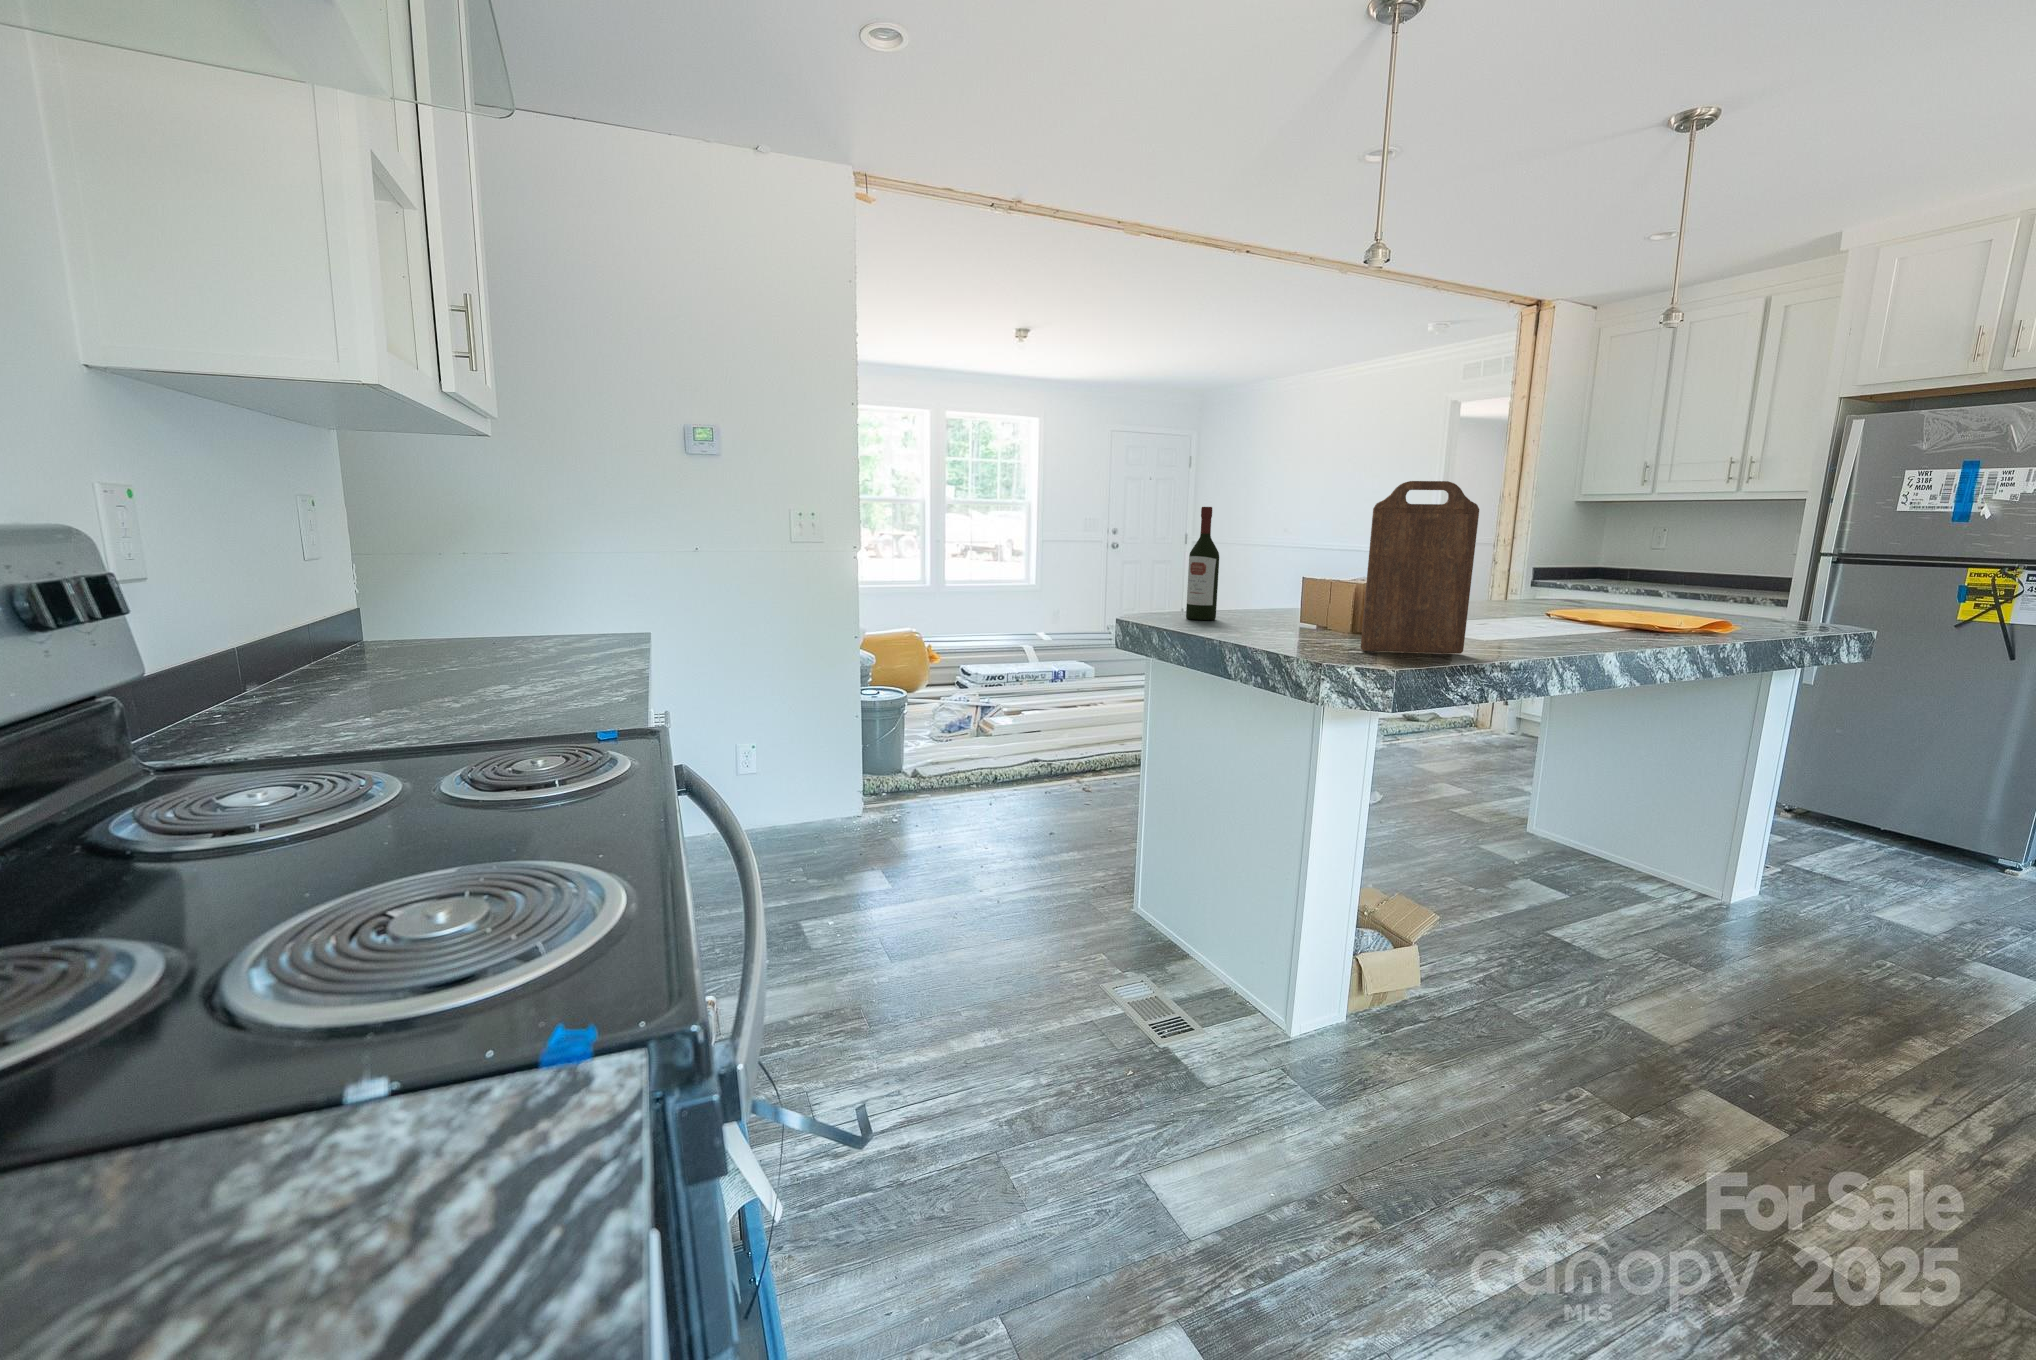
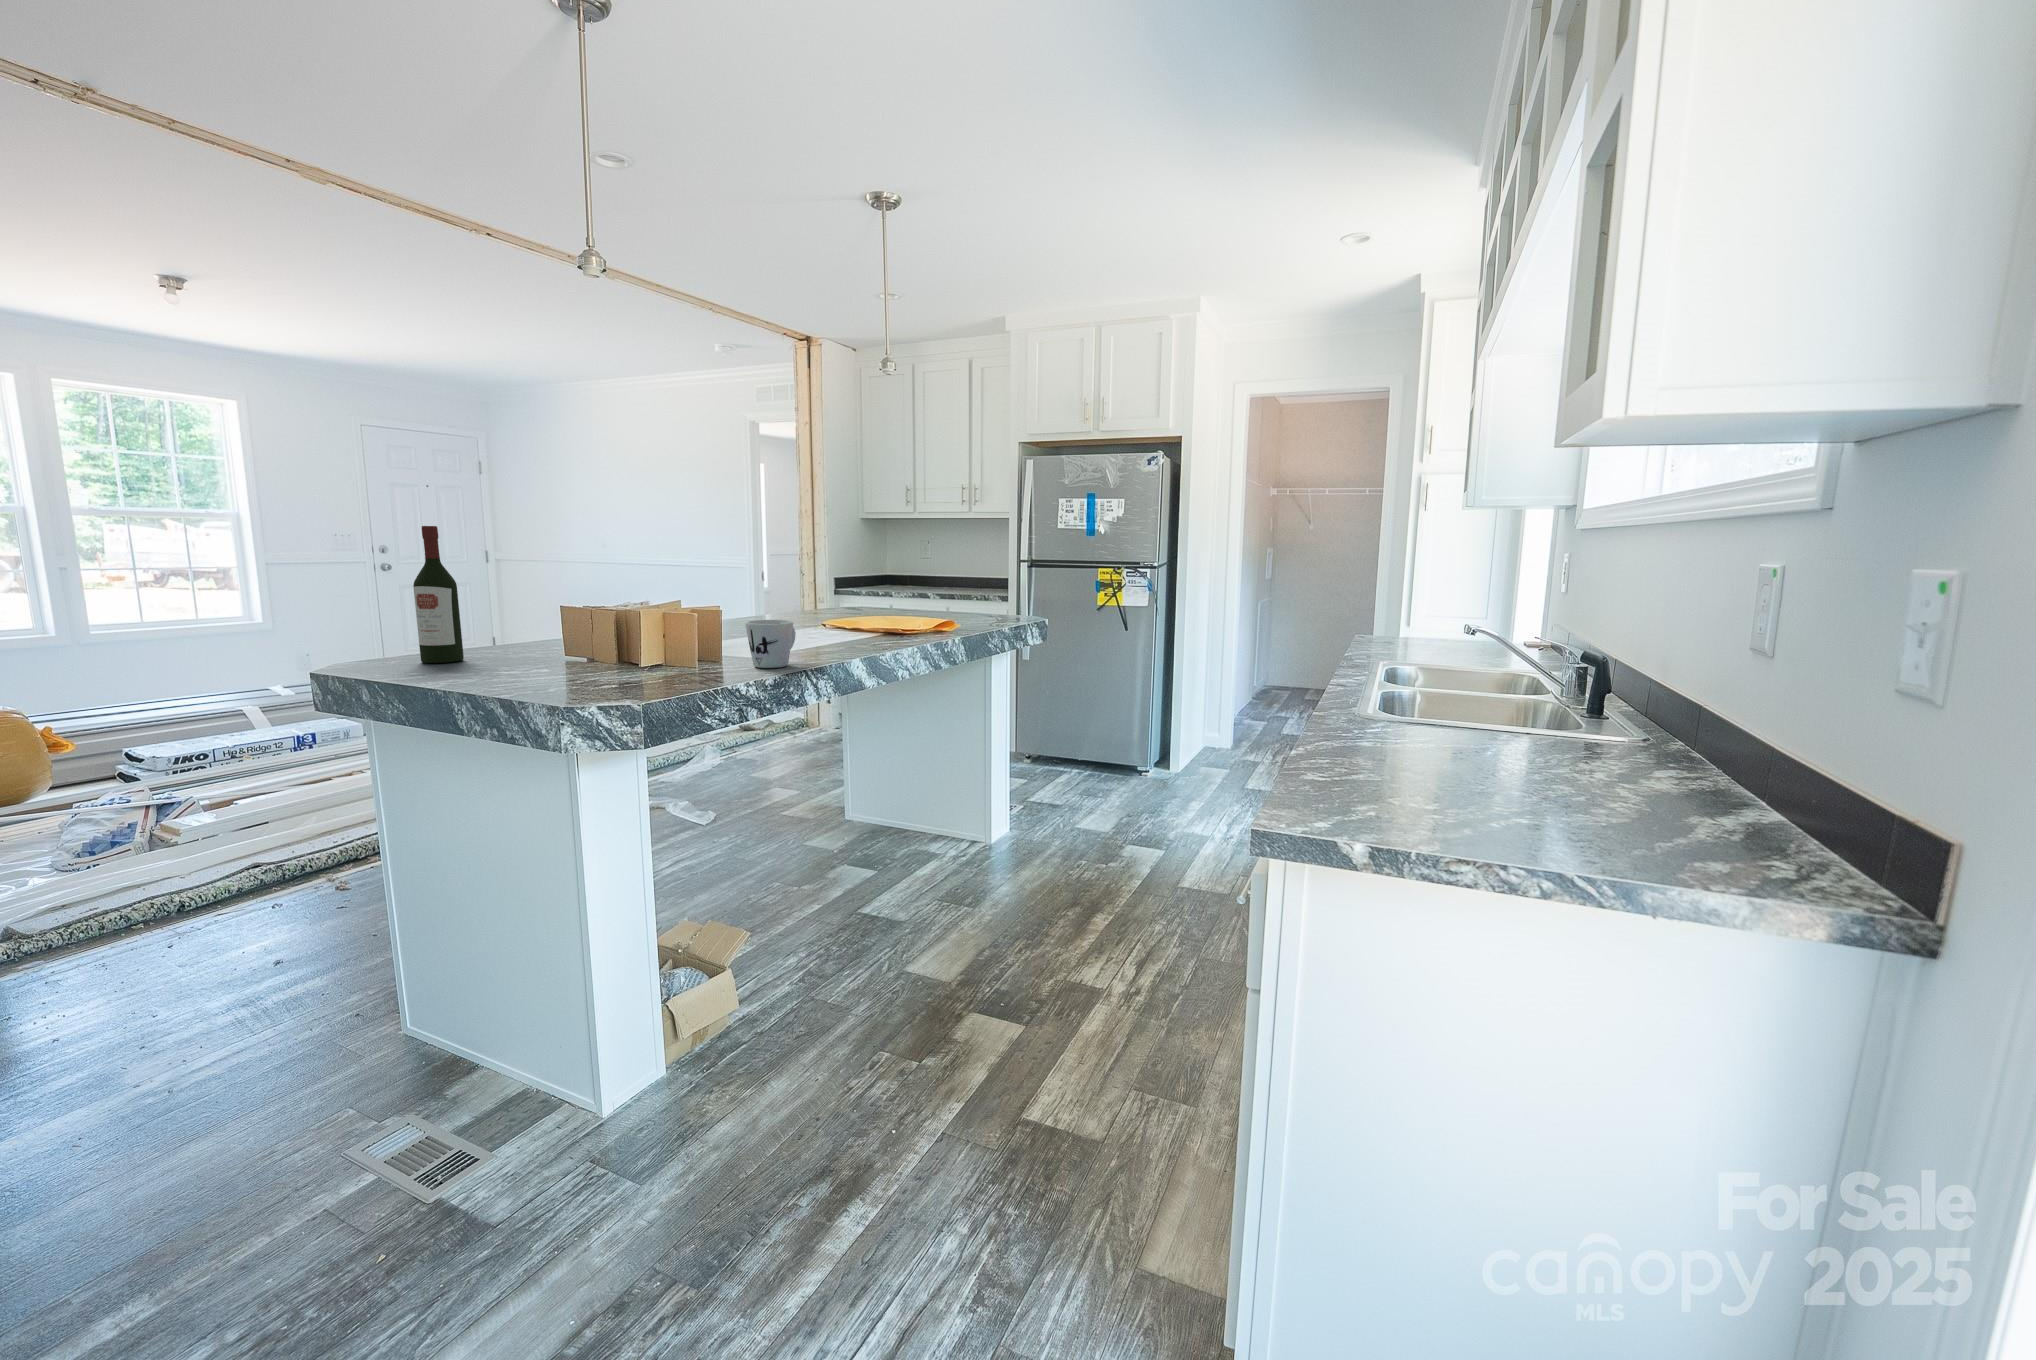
cutting board: present [1361,481,1479,654] -> none [610,504,726,684]
mug: none [1485,601,1541,652] -> present [745,620,796,668]

